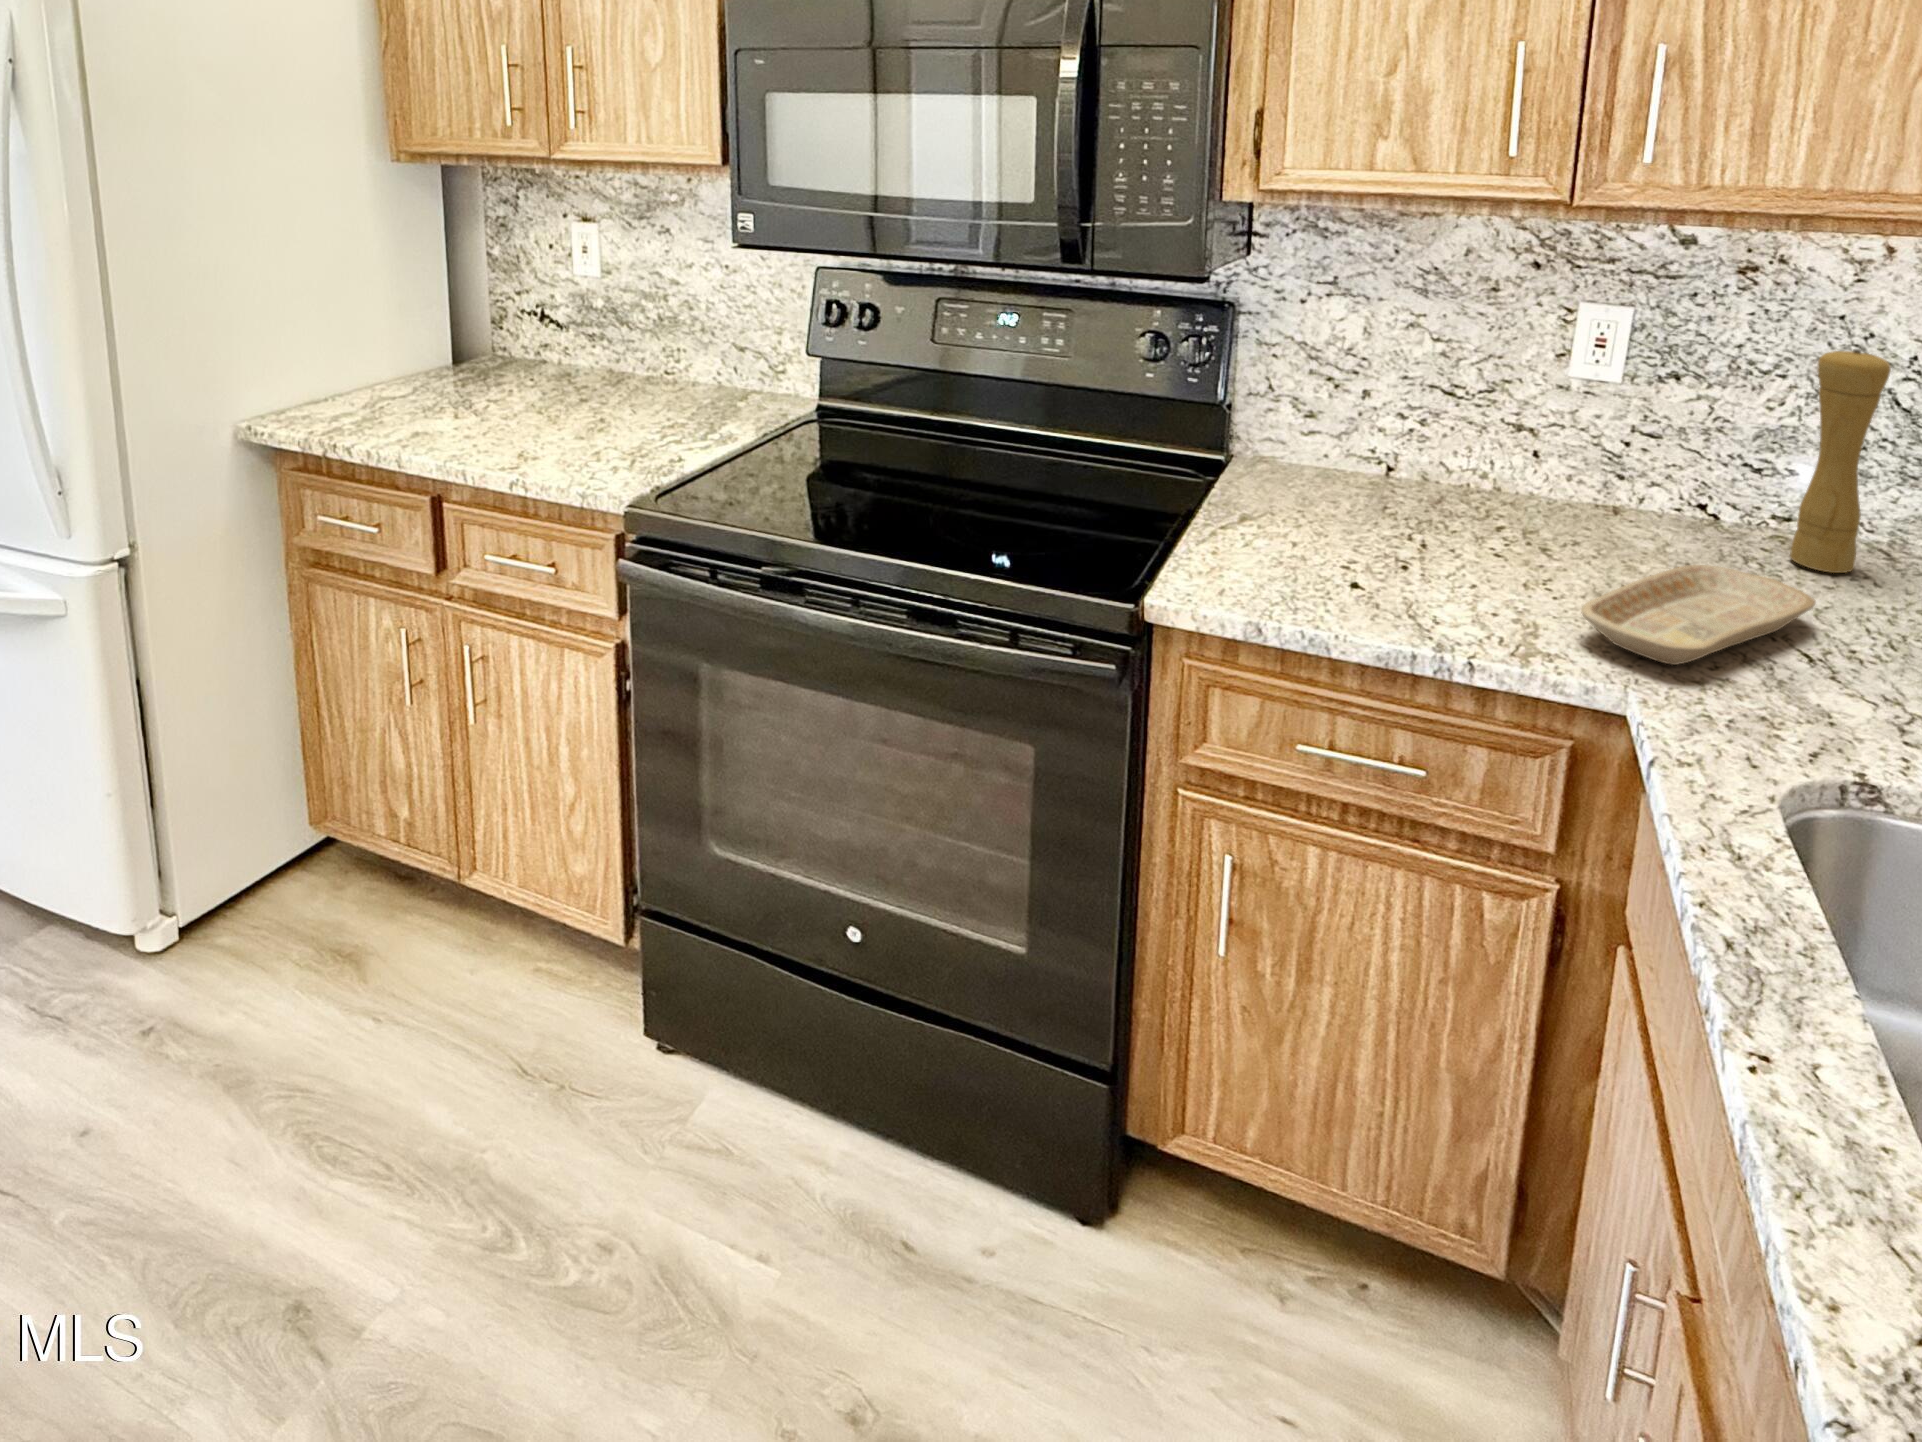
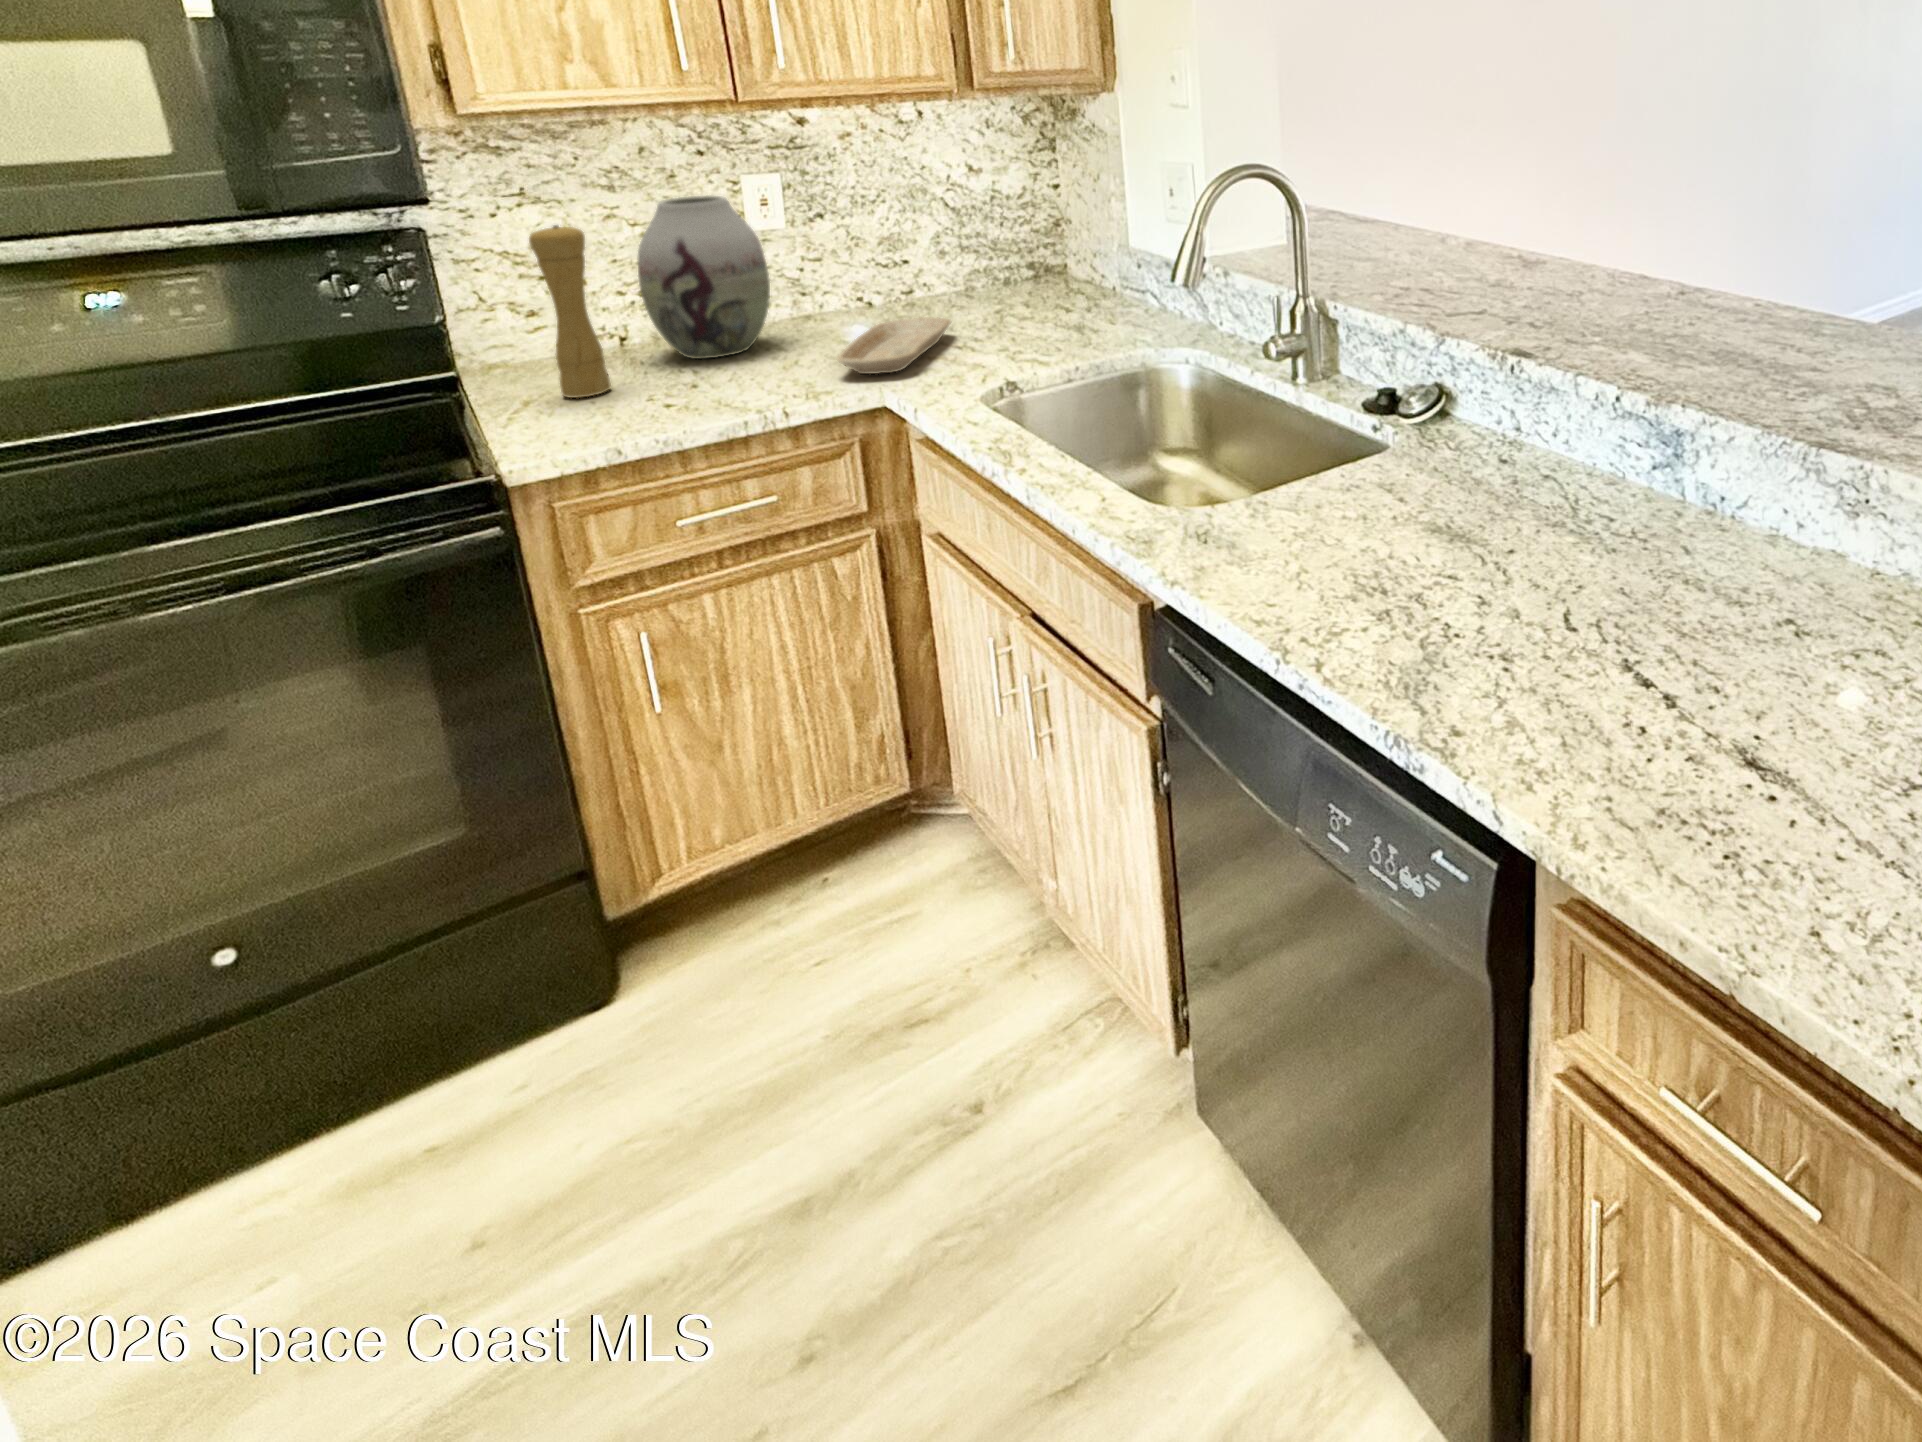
vase: none [1404,318,1564,536] -> present [638,195,770,359]
pepper mill: present [1790,349,1891,573] -> present [529,225,611,398]

